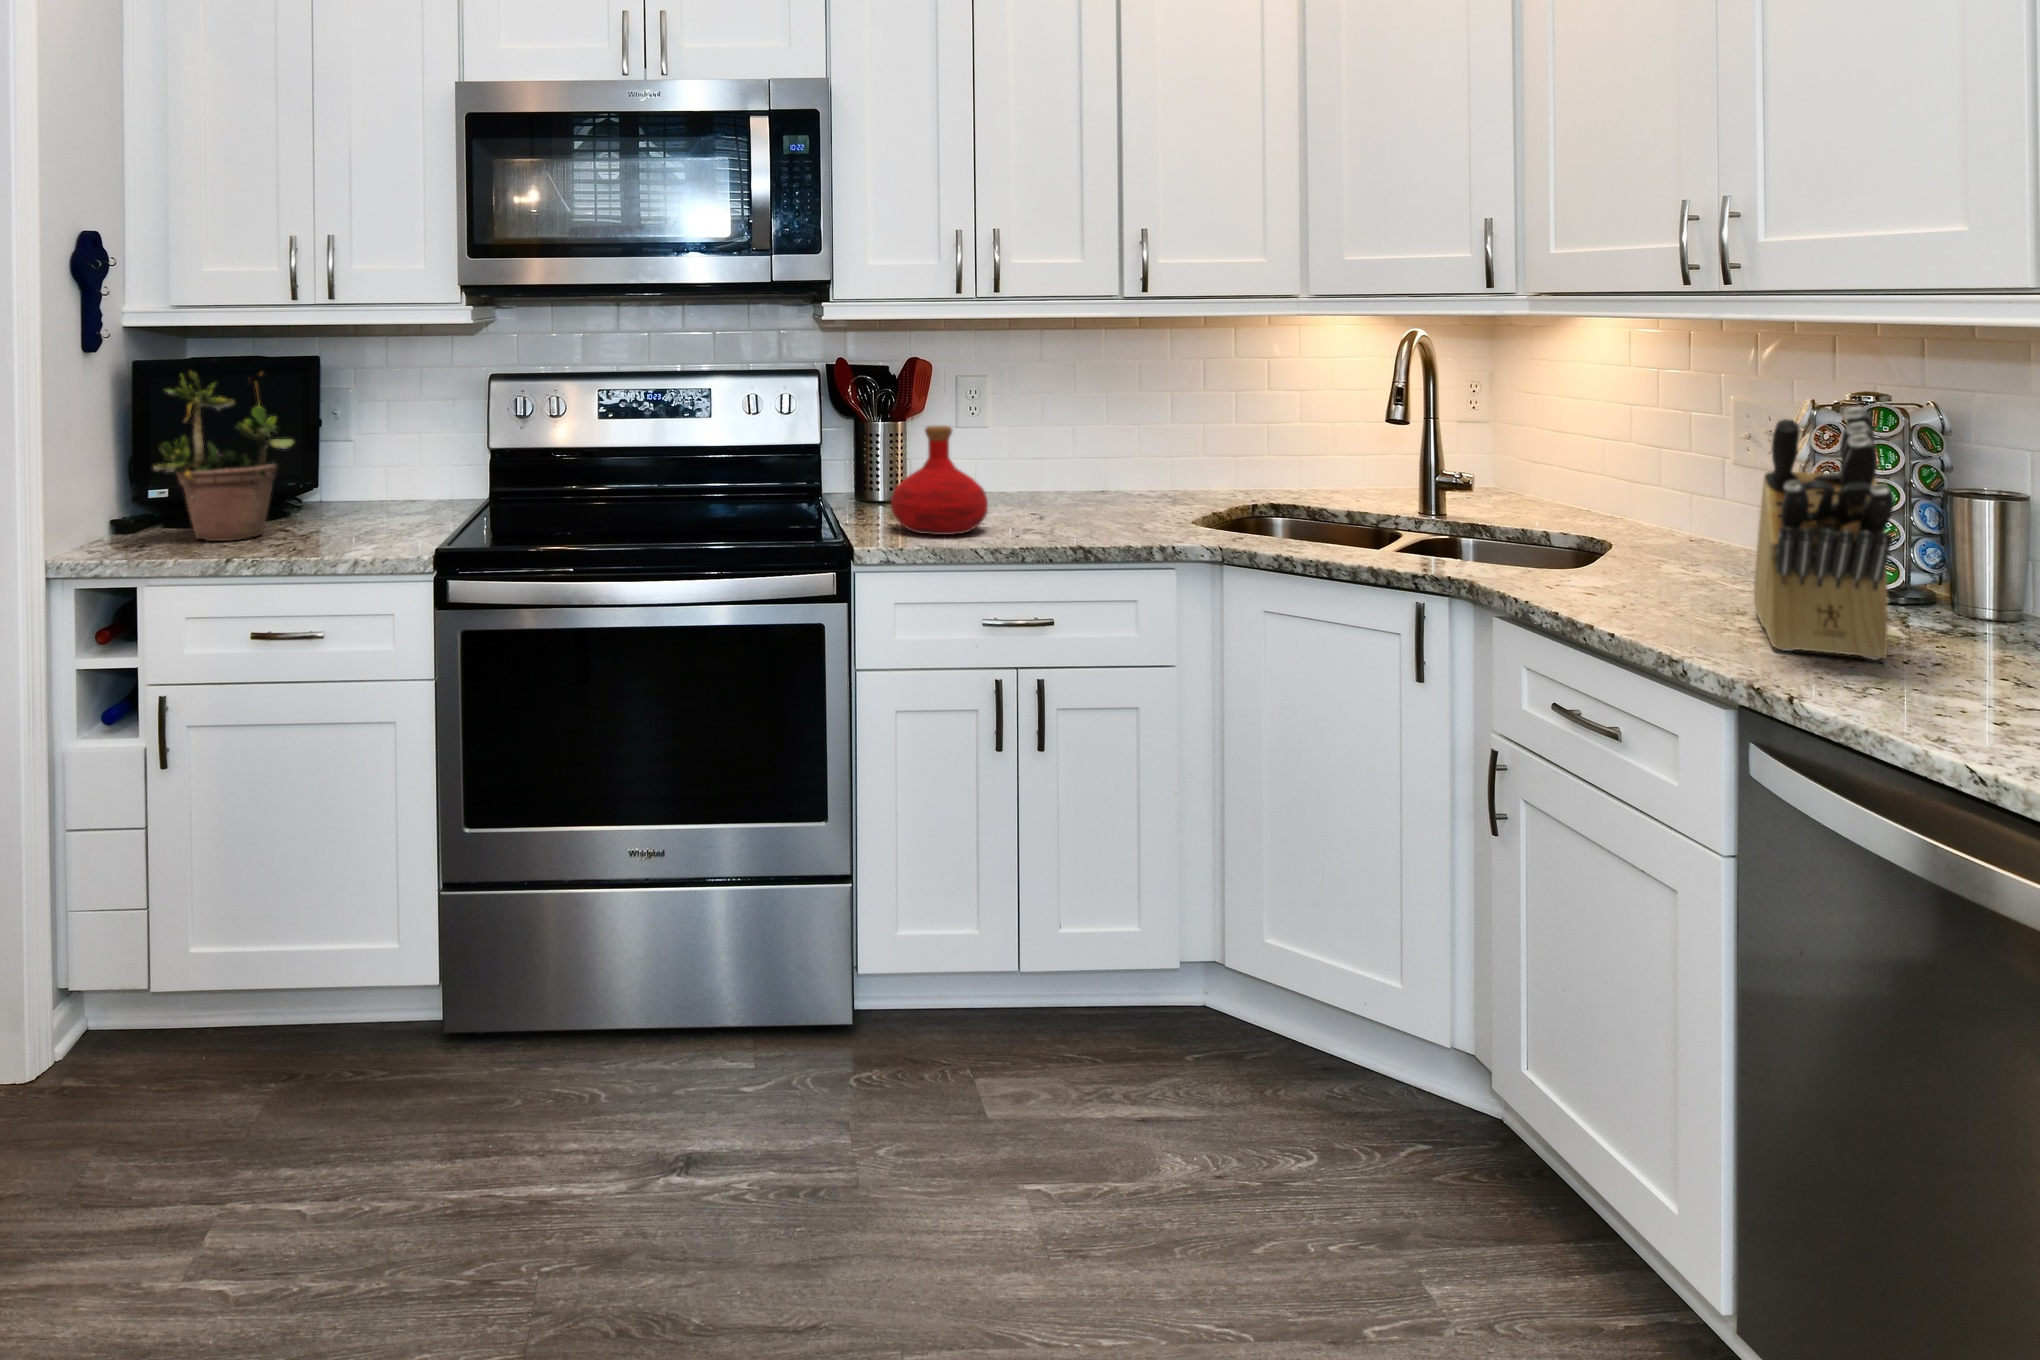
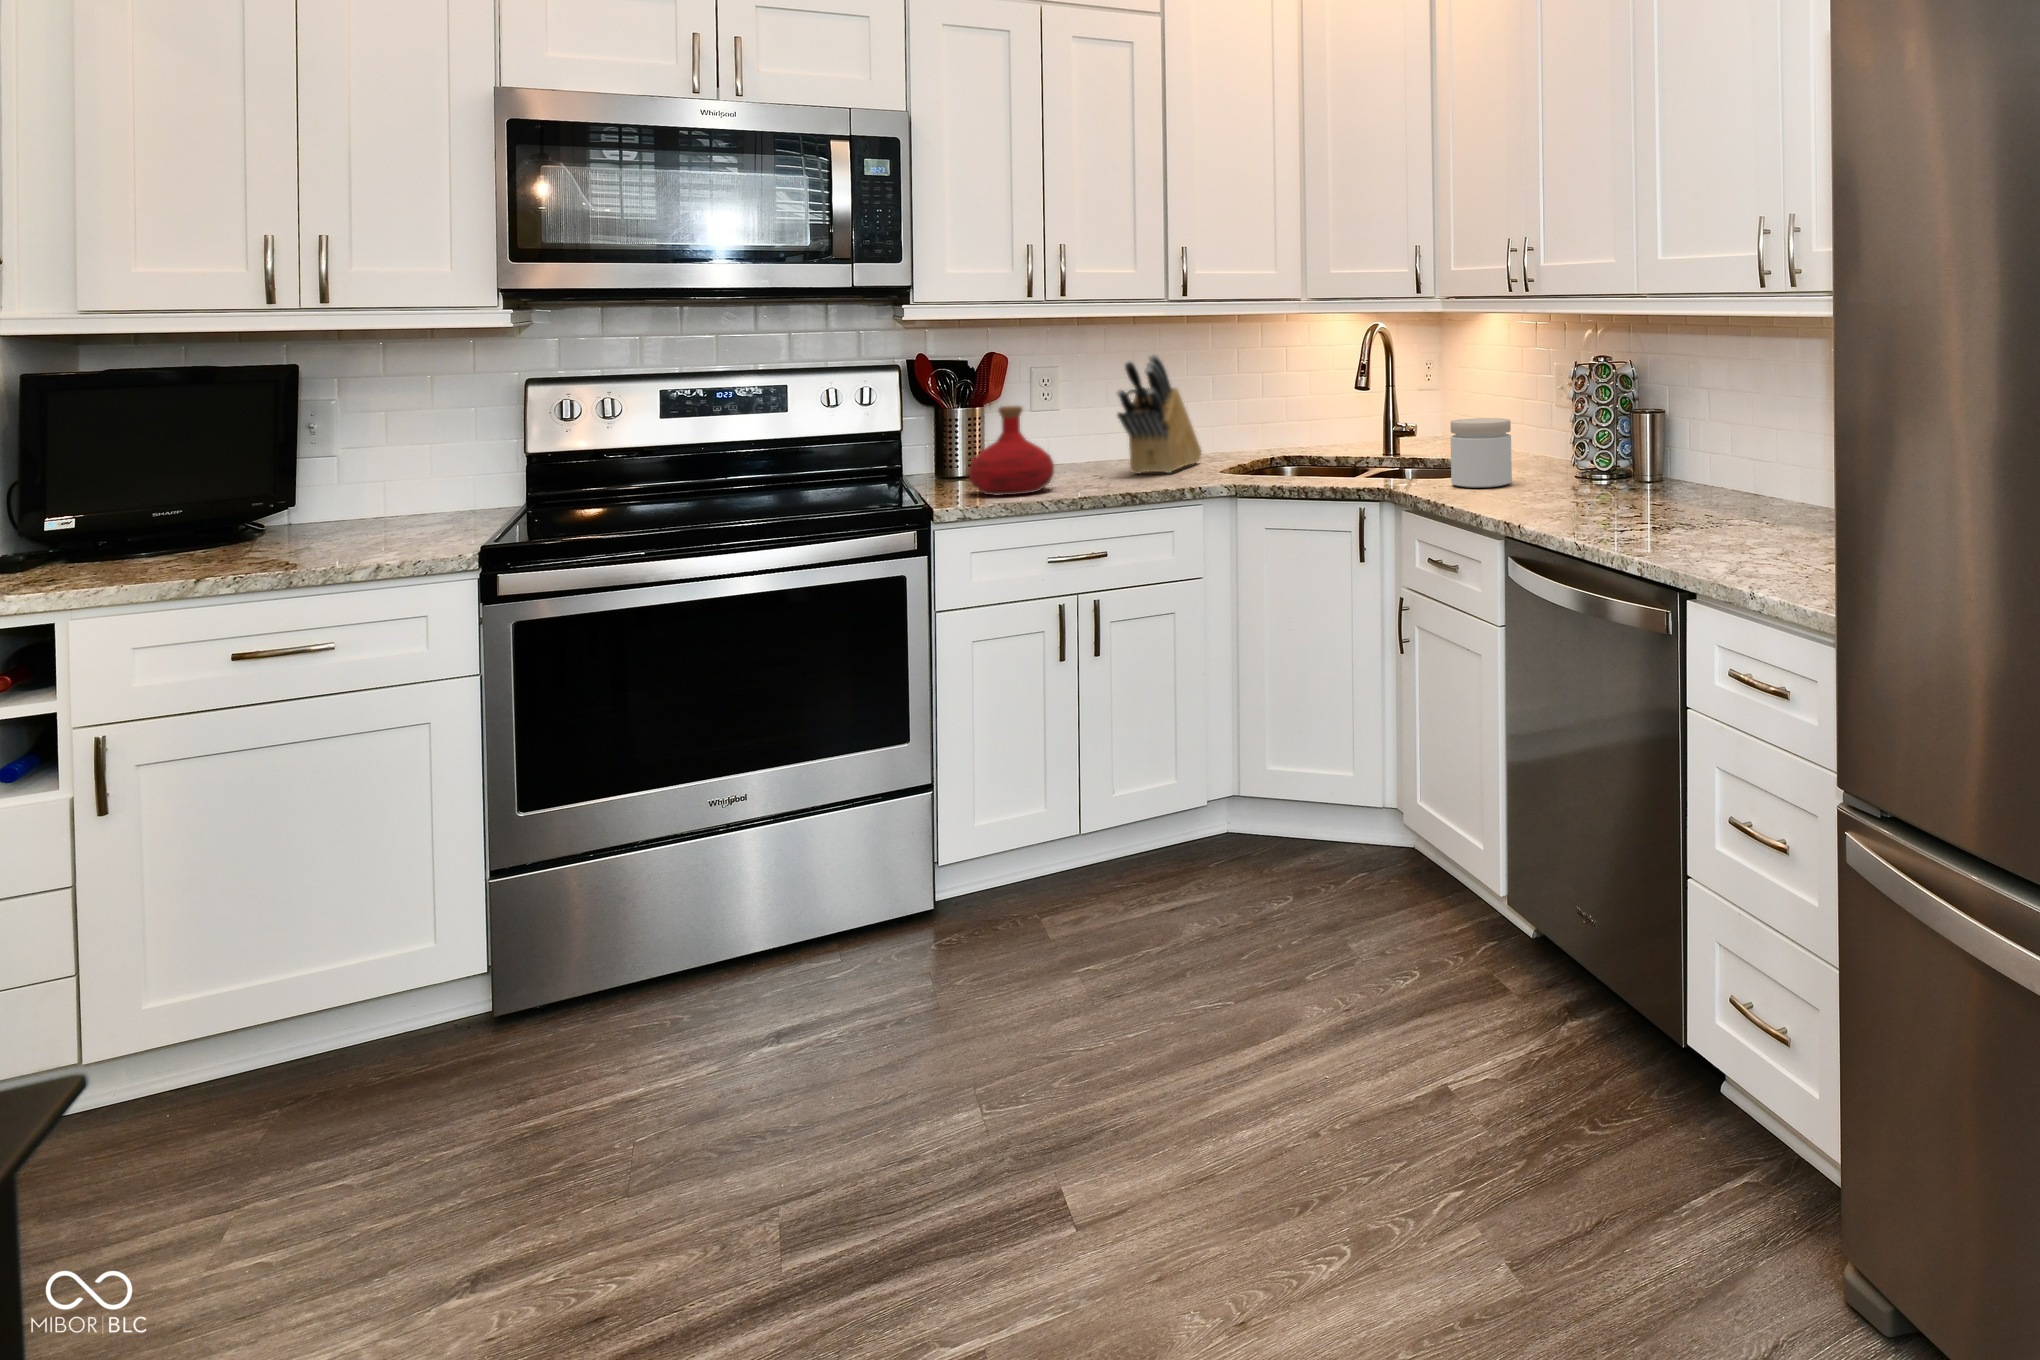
potted plant: present [153,372,294,541] -> none [64,362,278,564]
knife block: present [1754,407,1894,660] -> present [1117,355,1202,474]
jar: none [1568,482,1681,594] -> present [1450,418,1512,488]

